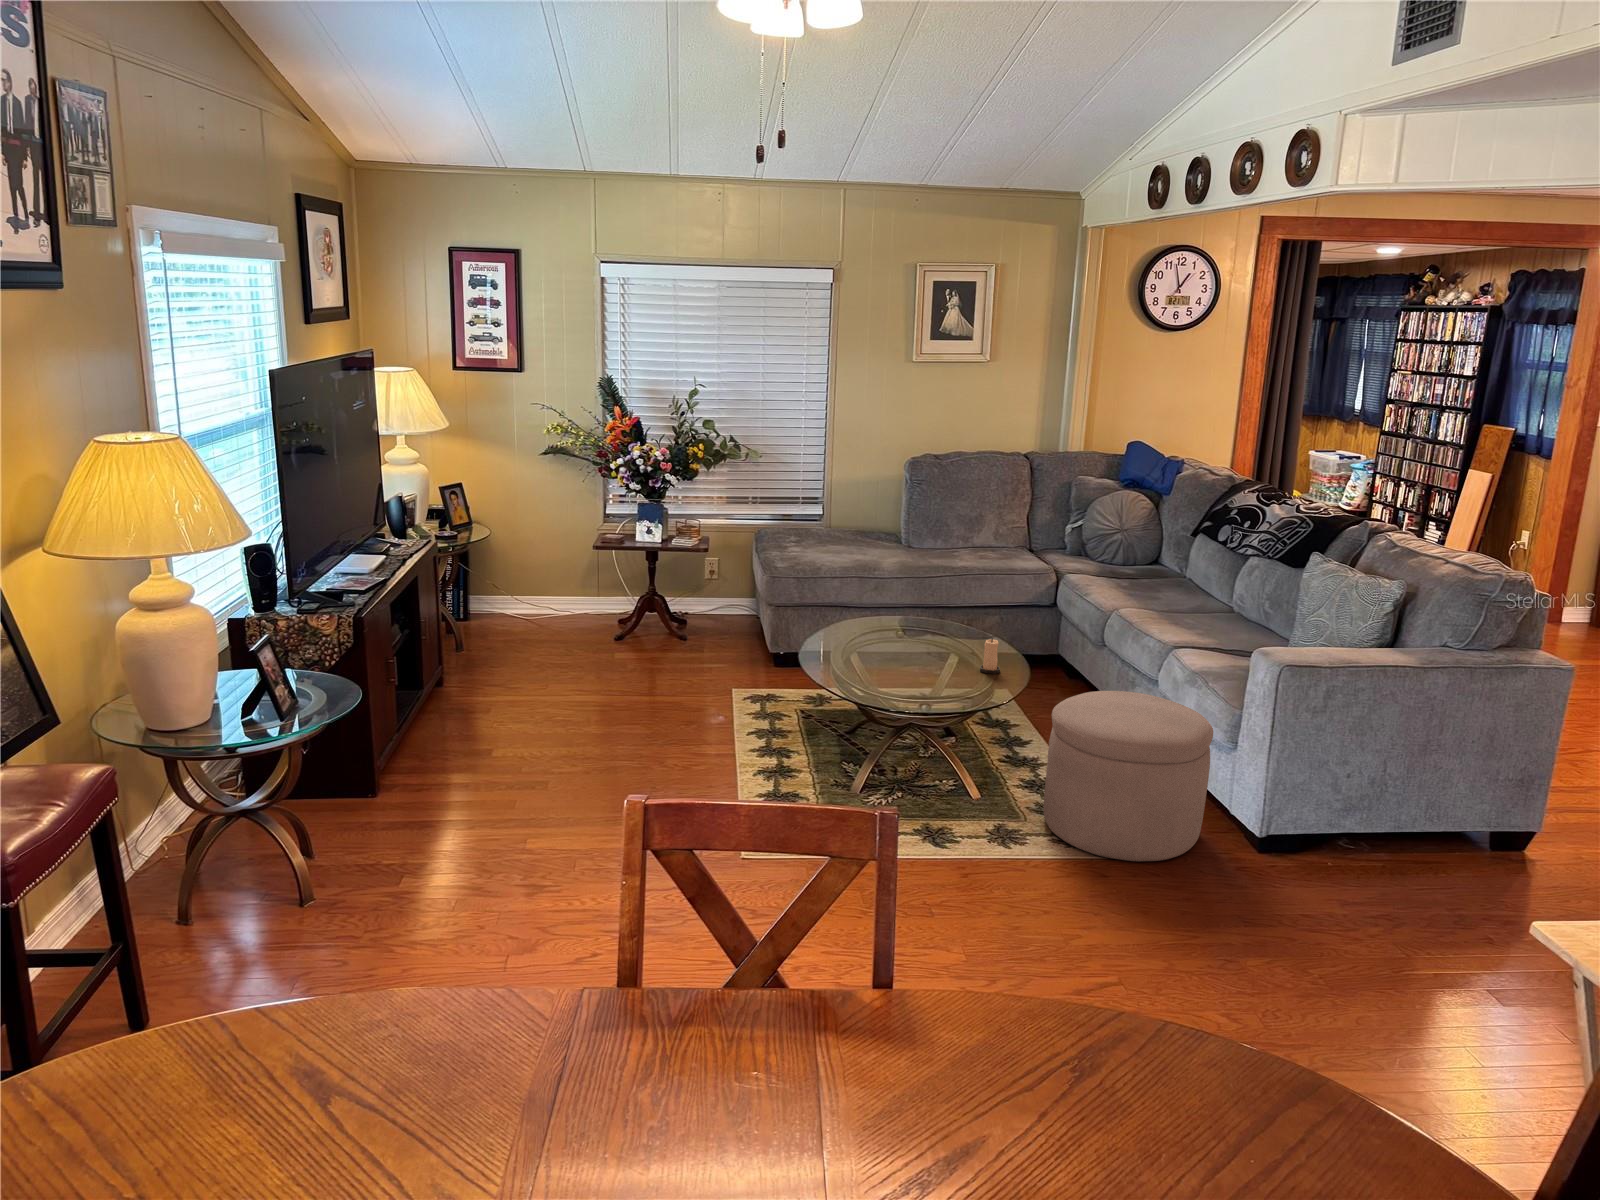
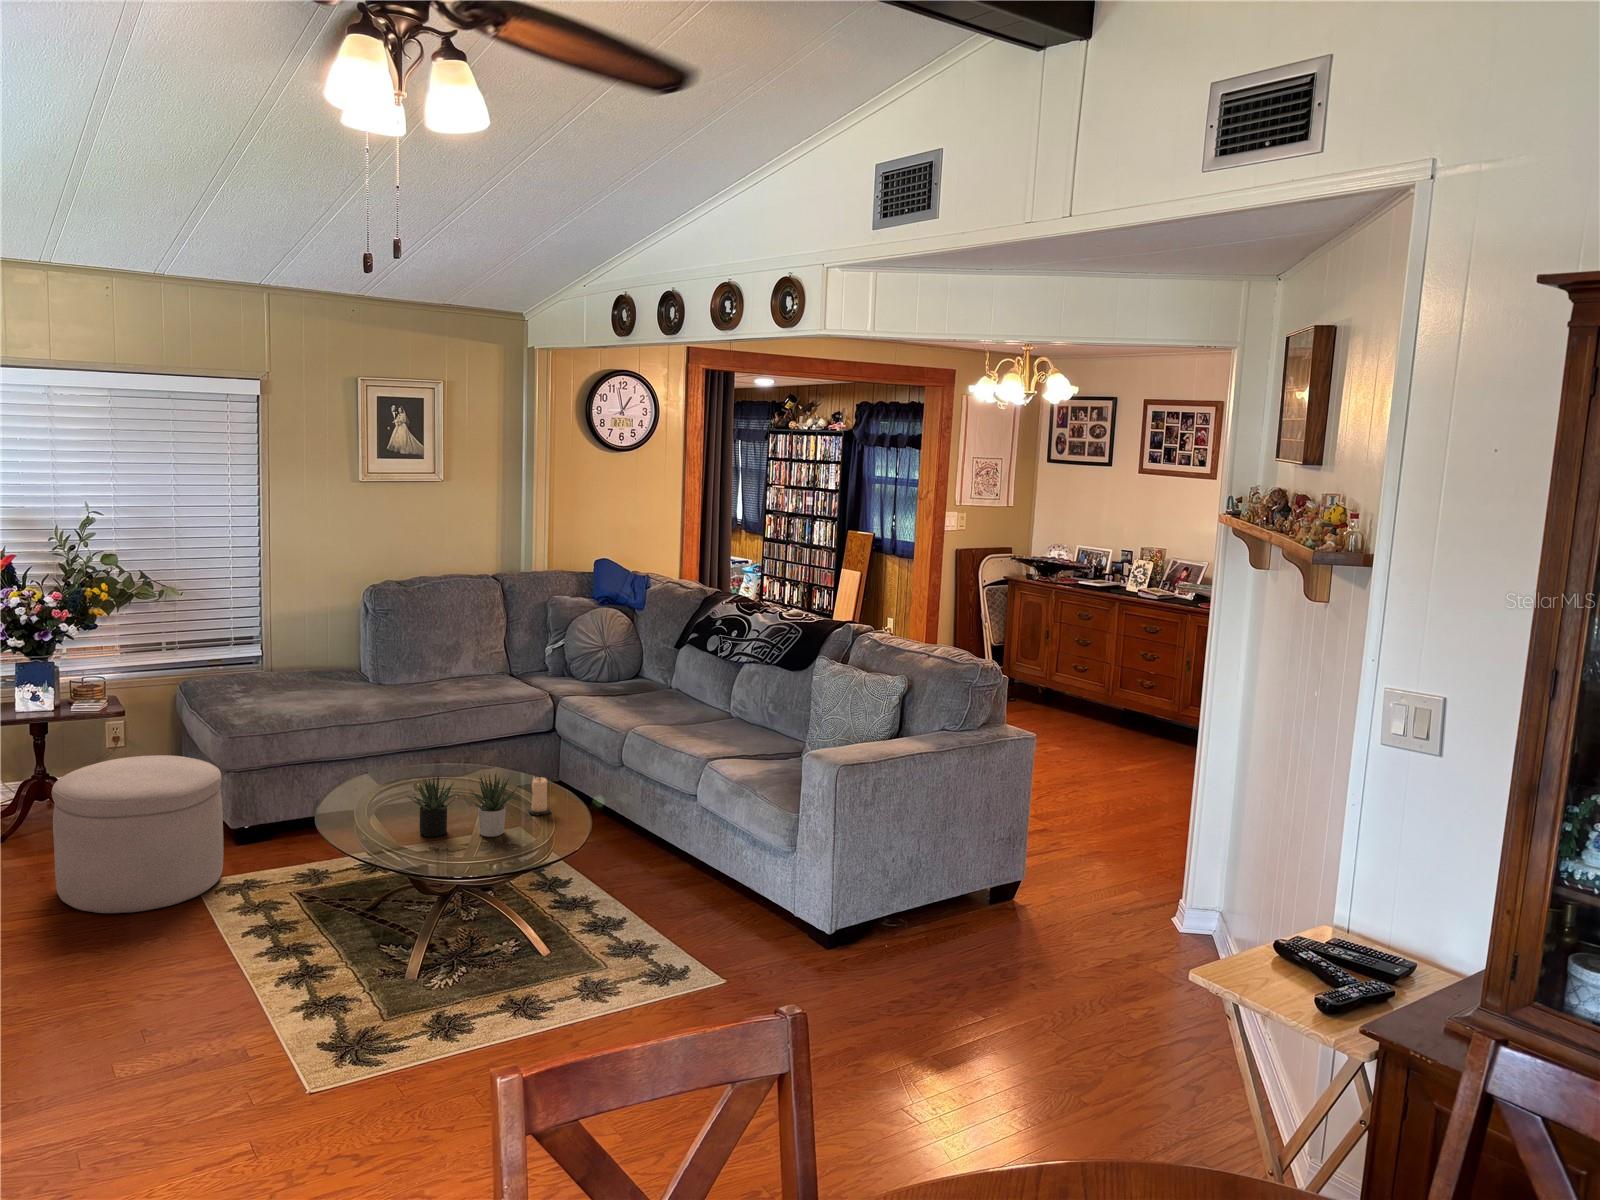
succulent plant: none [869,622,966,684] -> present [407,774,518,837]
ottoman: present [1044,691,1213,861] -> present [52,755,223,913]

